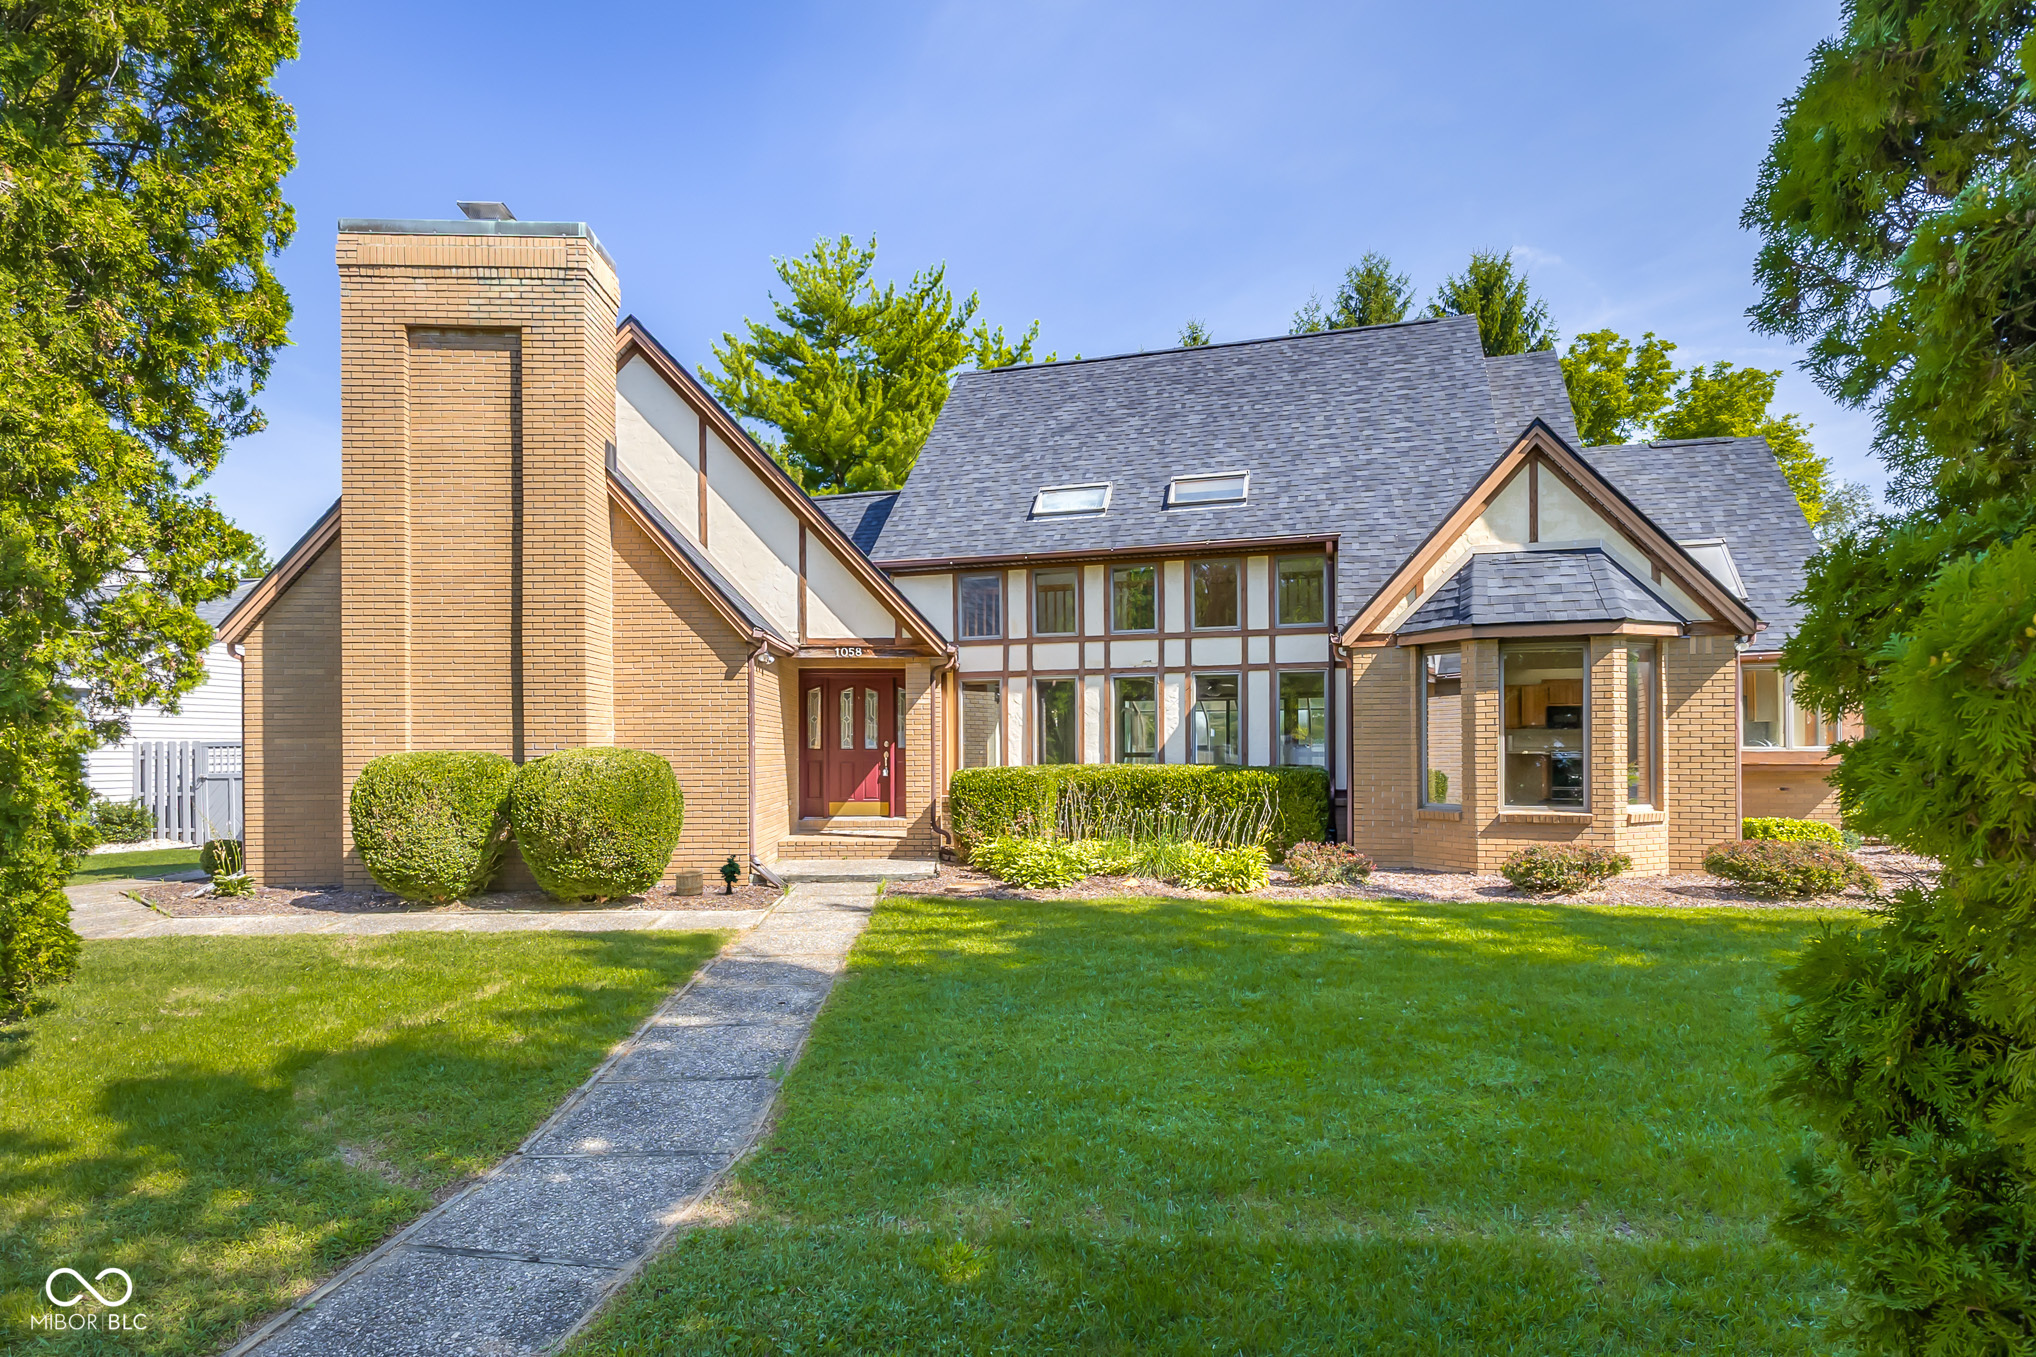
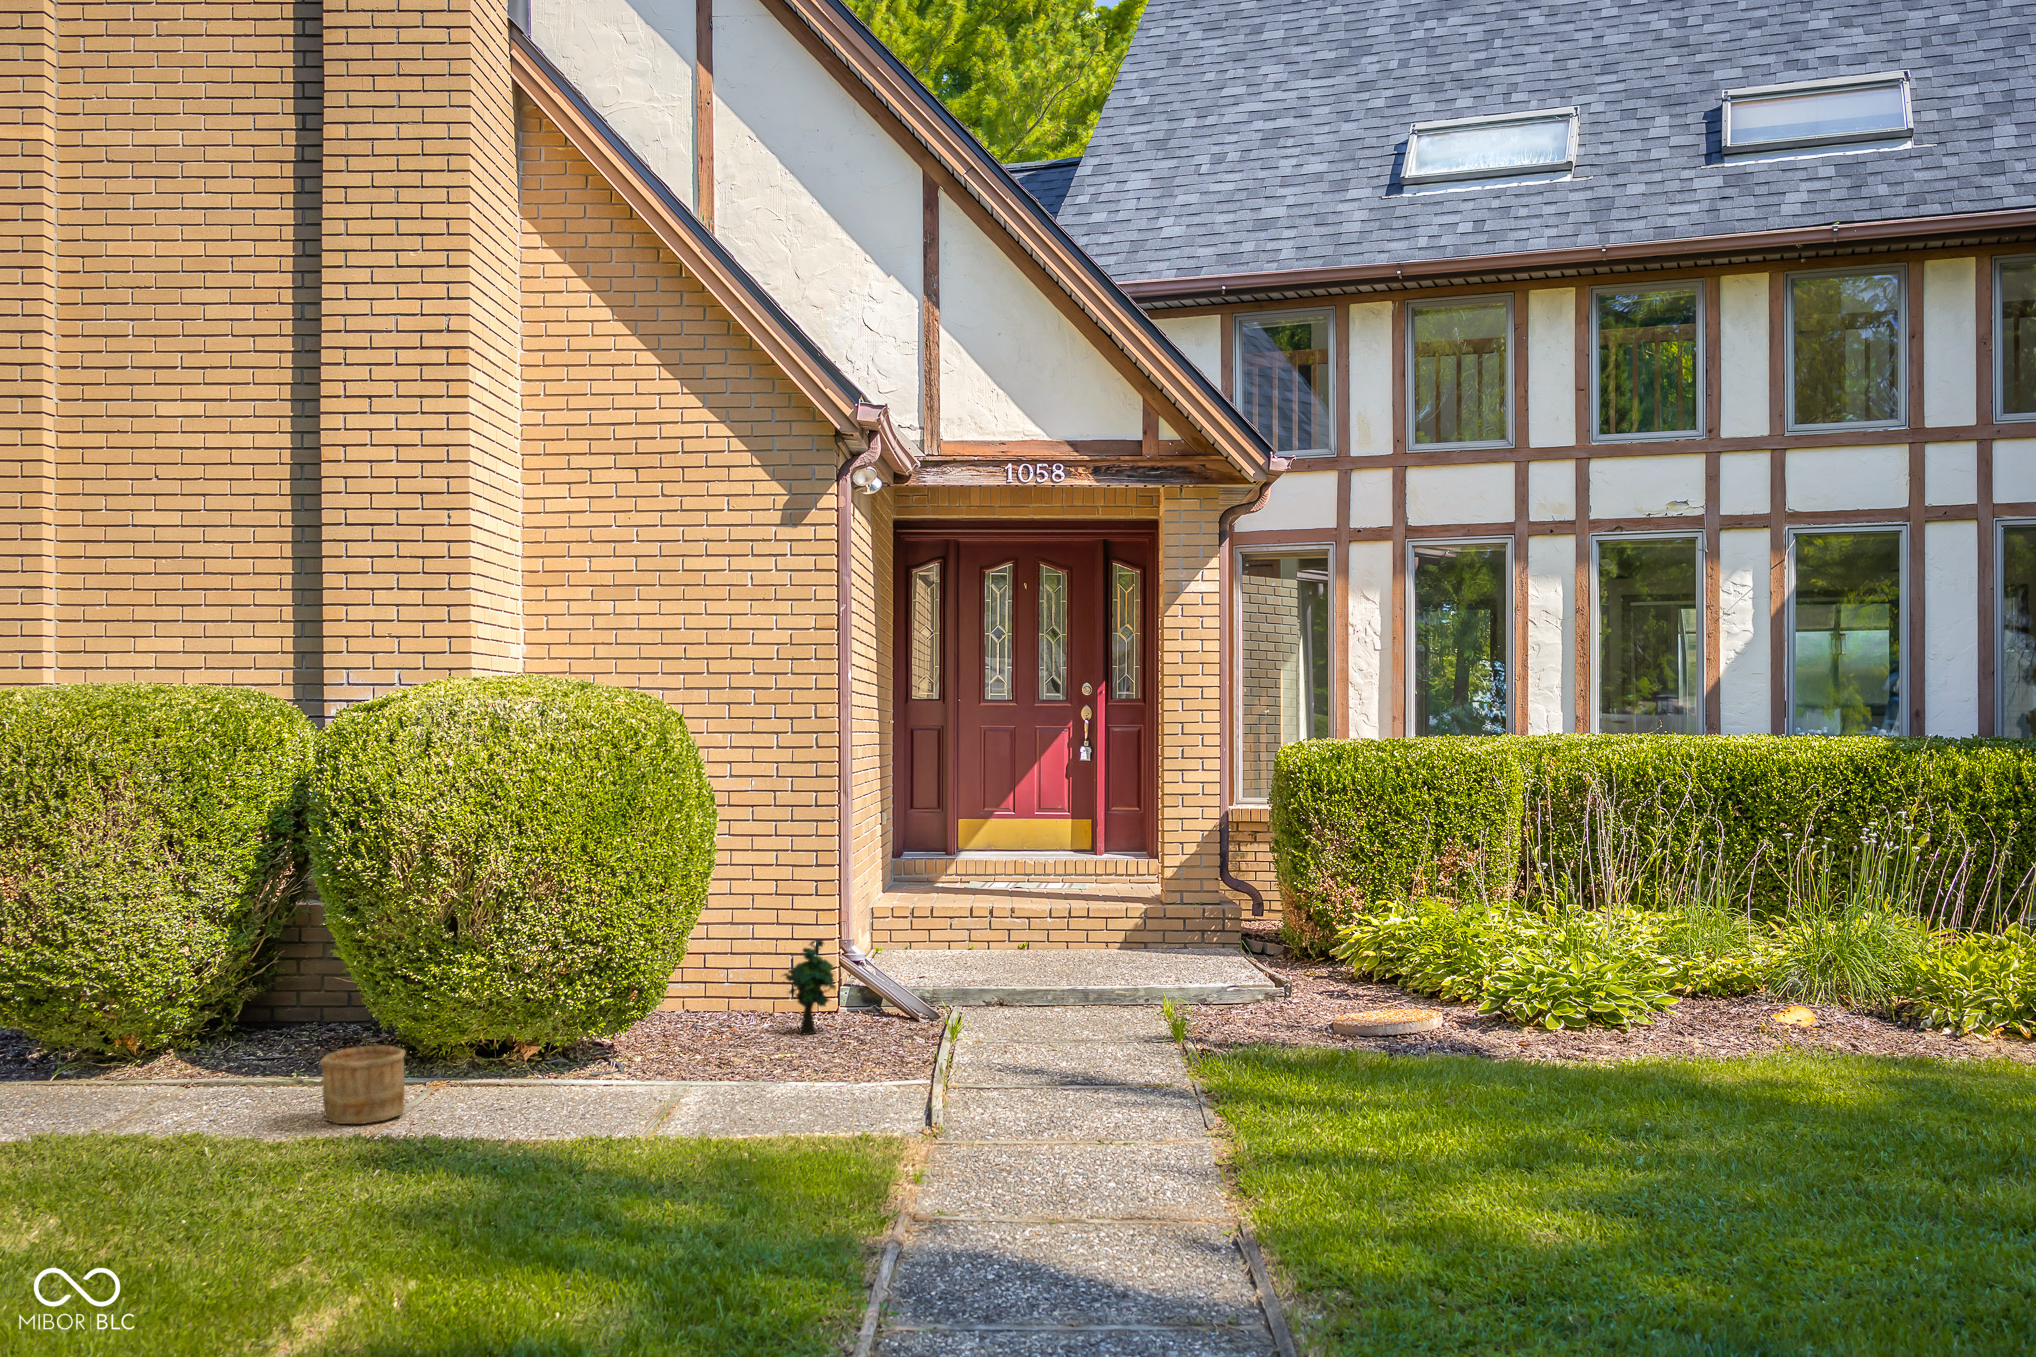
wooden bucket: present [675,870,703,896] -> present [320,1046,406,1124]

